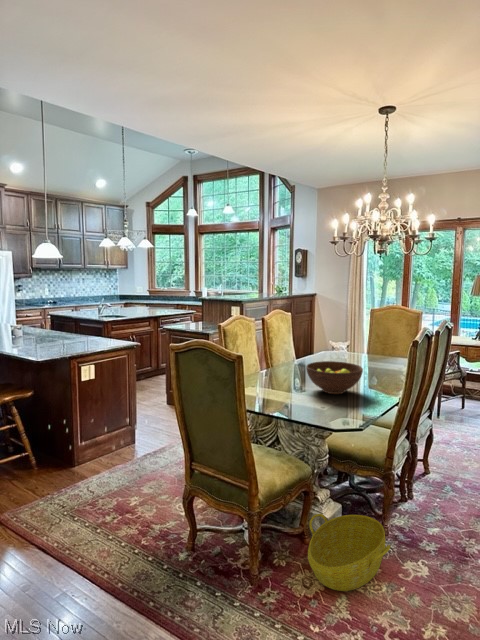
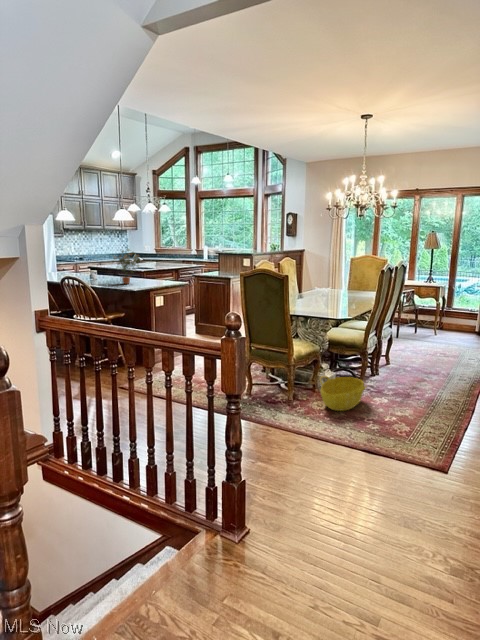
potted plant: none [40,296,80,344] -> present [113,249,140,284]
fruit bowl: present [306,361,363,394] -> none [312,291,349,310]

